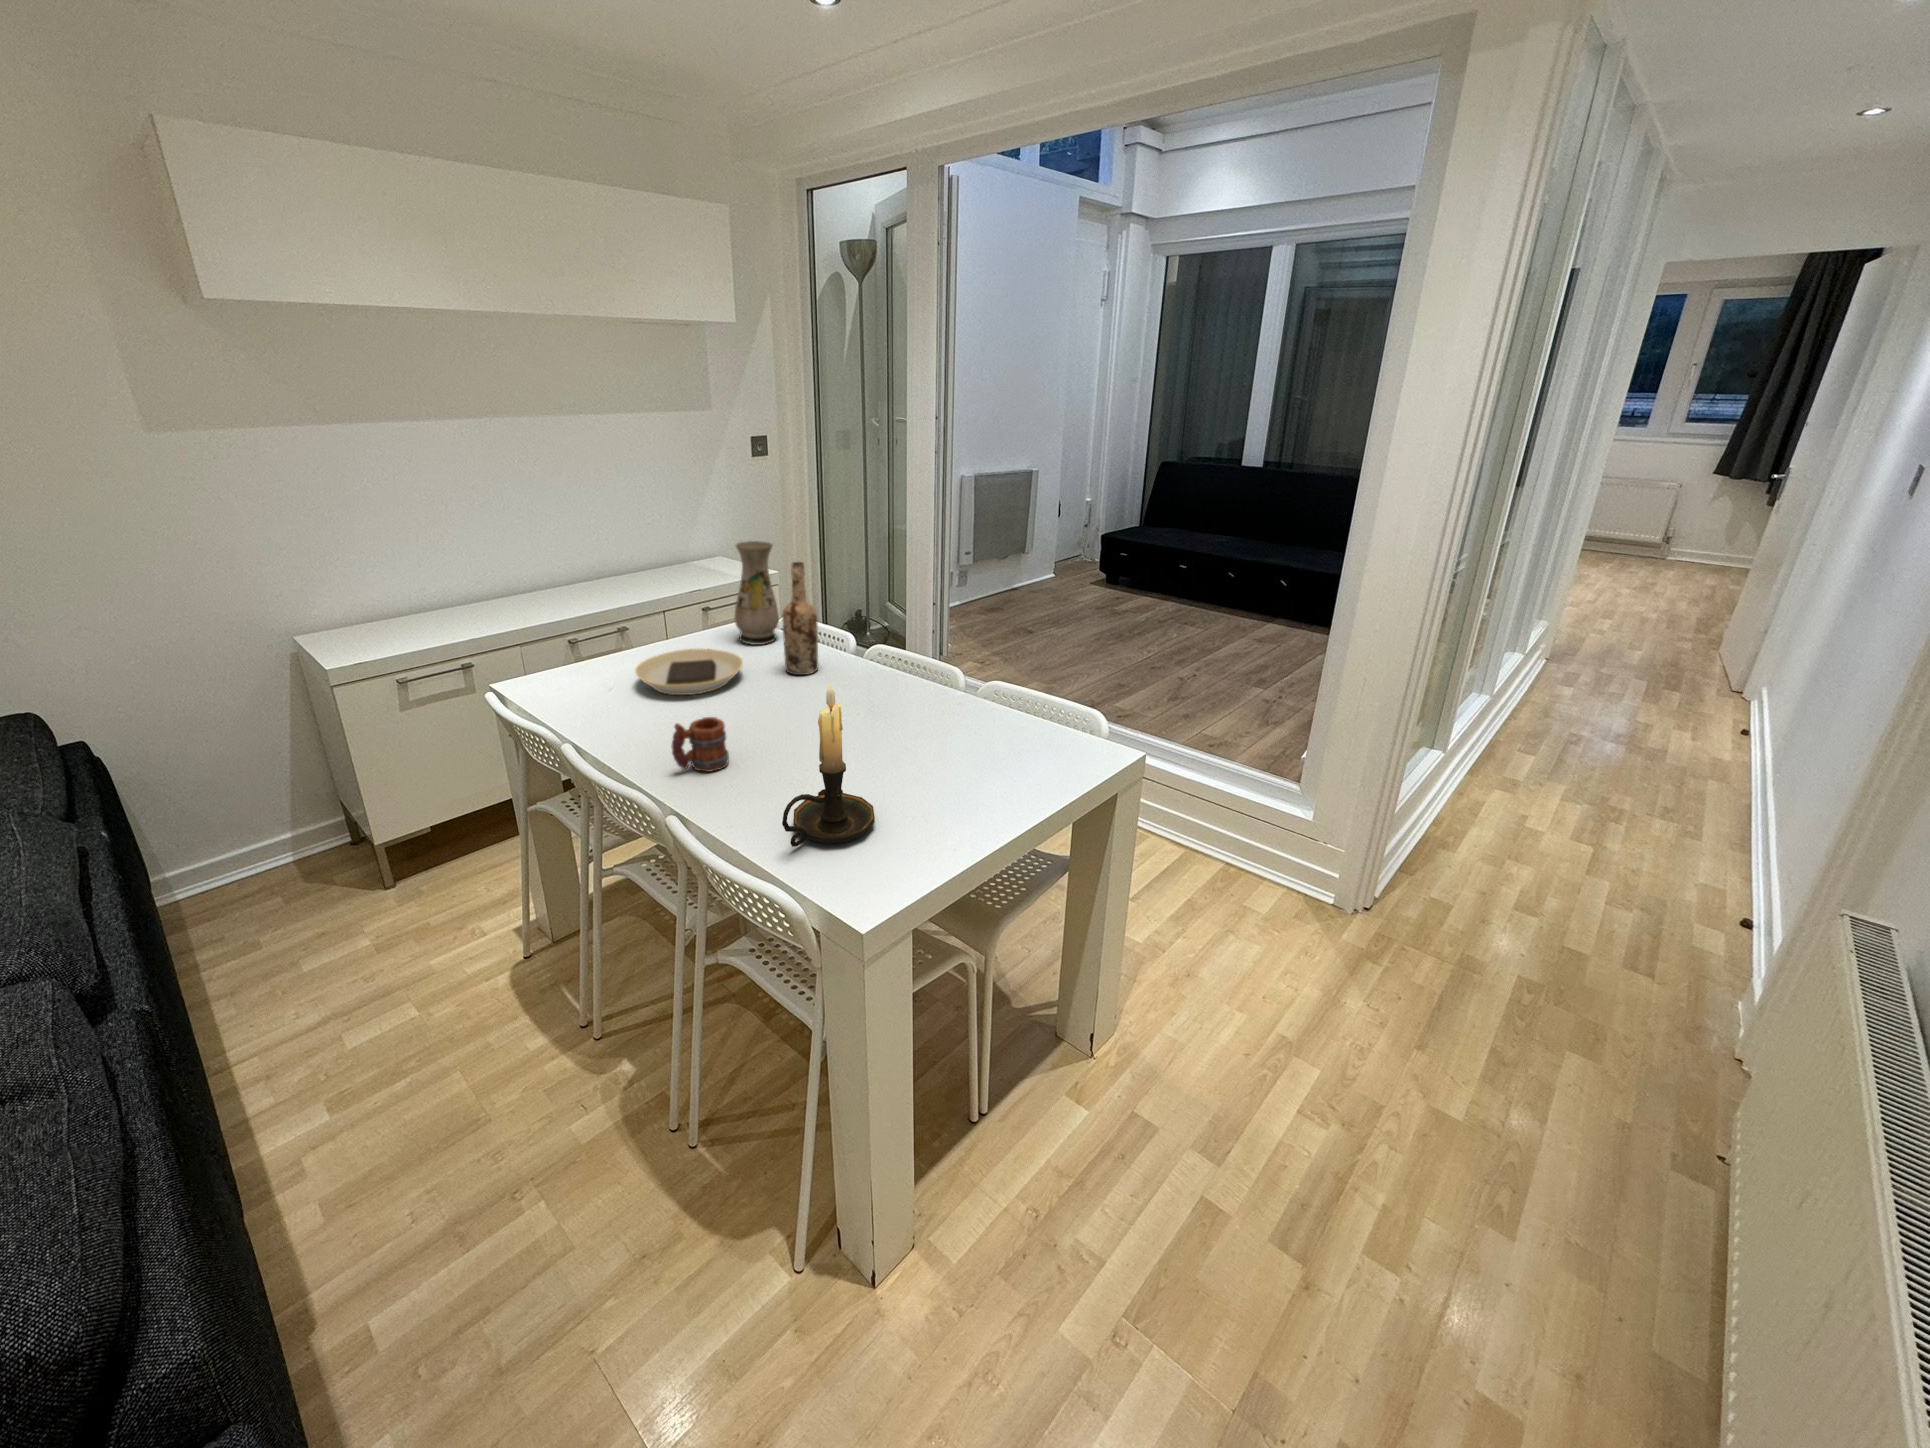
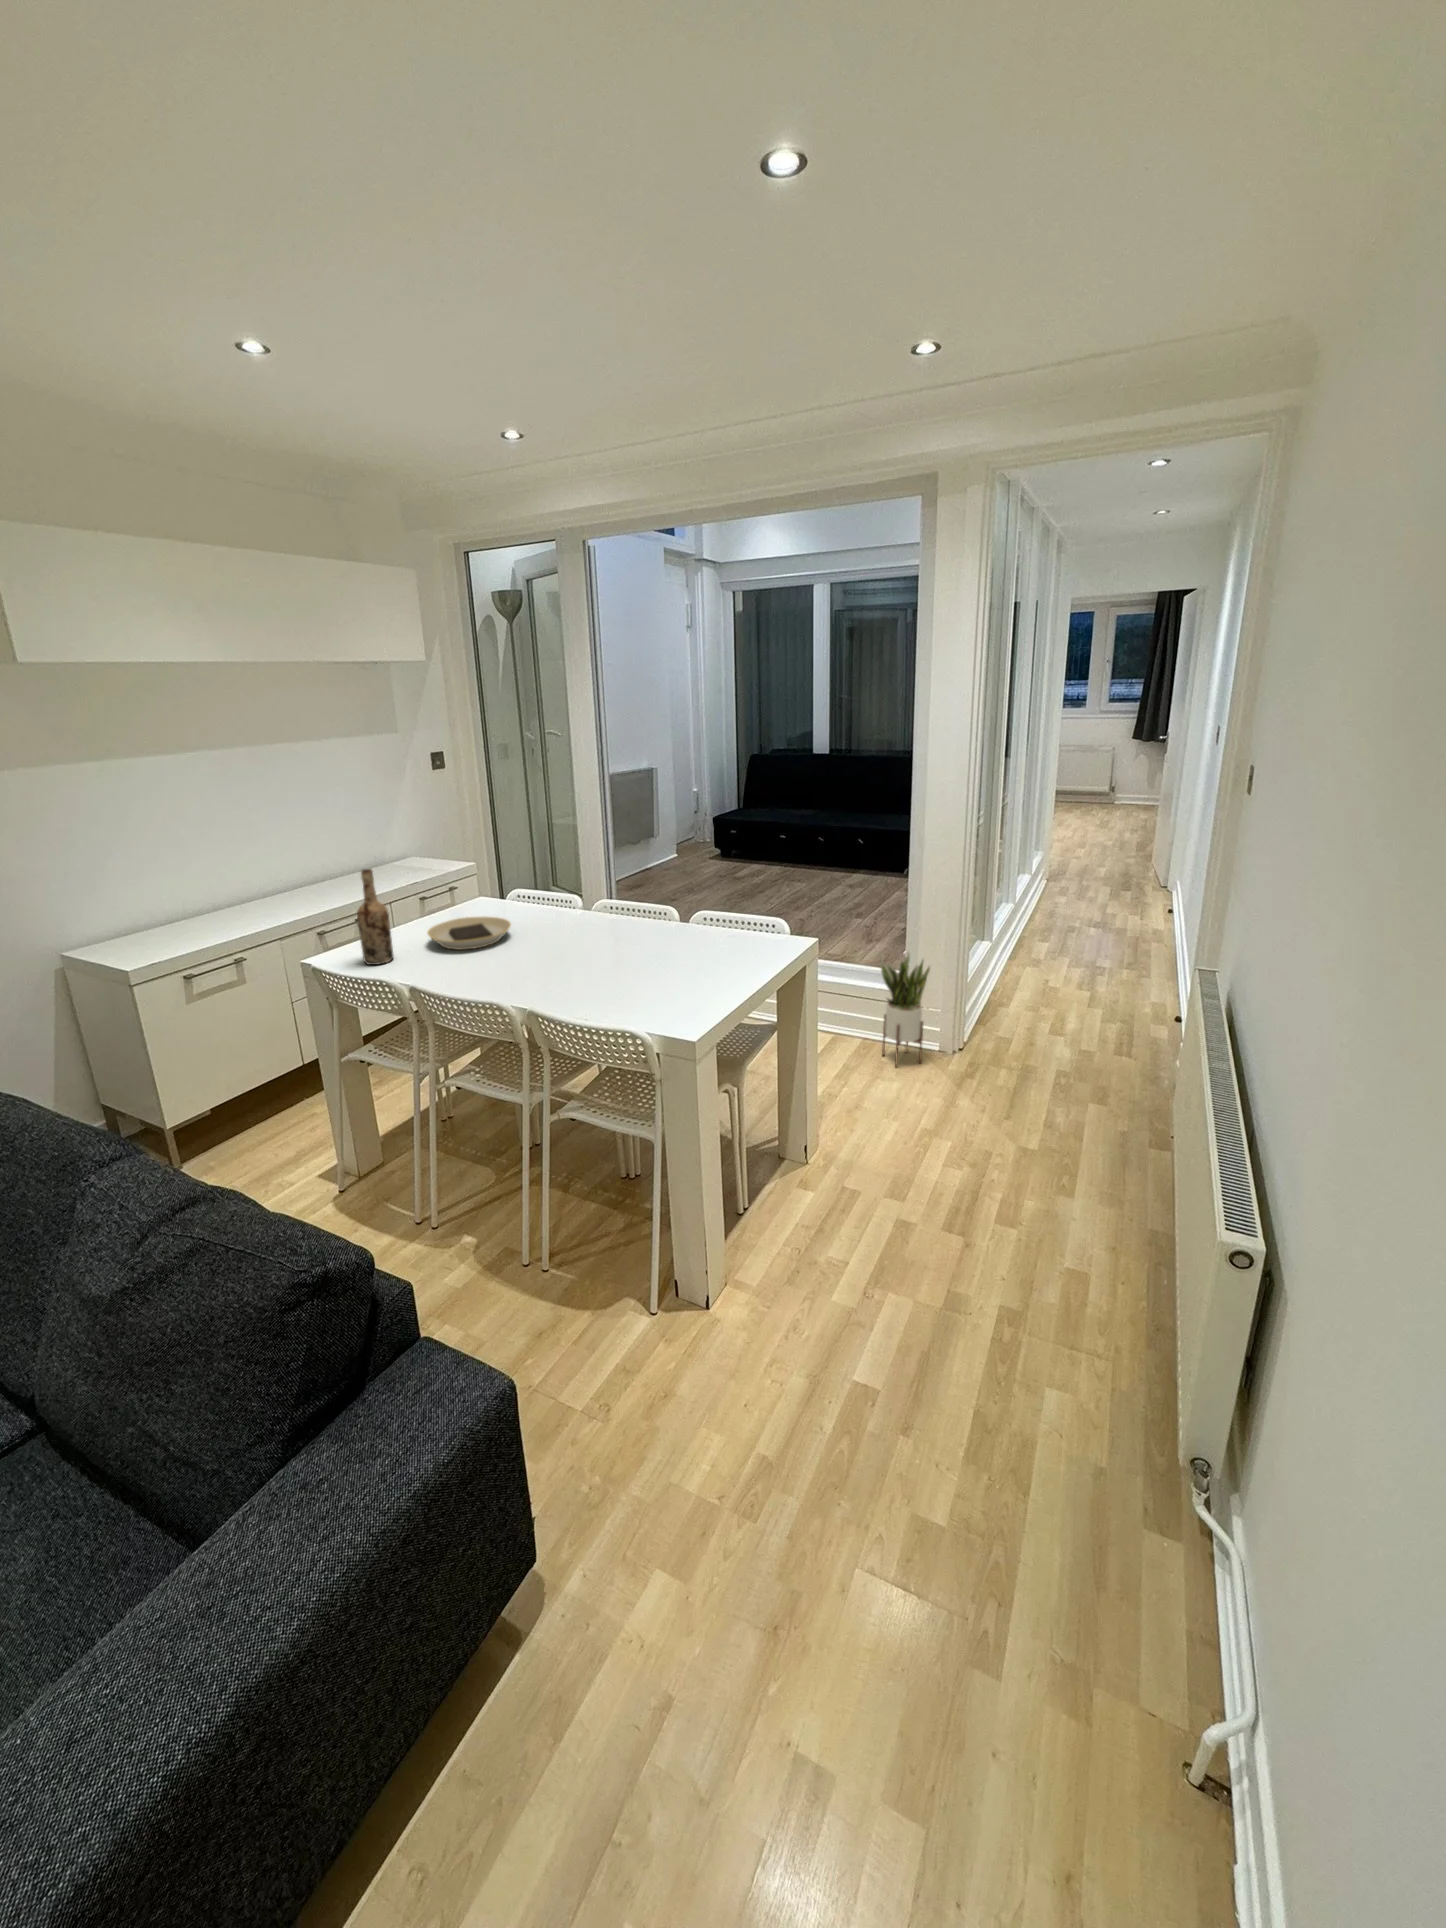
vase: present [735,541,779,645] -> none [481,832,517,913]
wine bottle: present [782,562,818,675] -> present [357,869,394,965]
candle holder: present [782,684,875,847] -> none [615,900,670,1009]
mug: present [671,717,729,772] -> none [508,948,545,986]
potted plant: none [1247,759,1339,920] -> present [878,953,930,1067]

